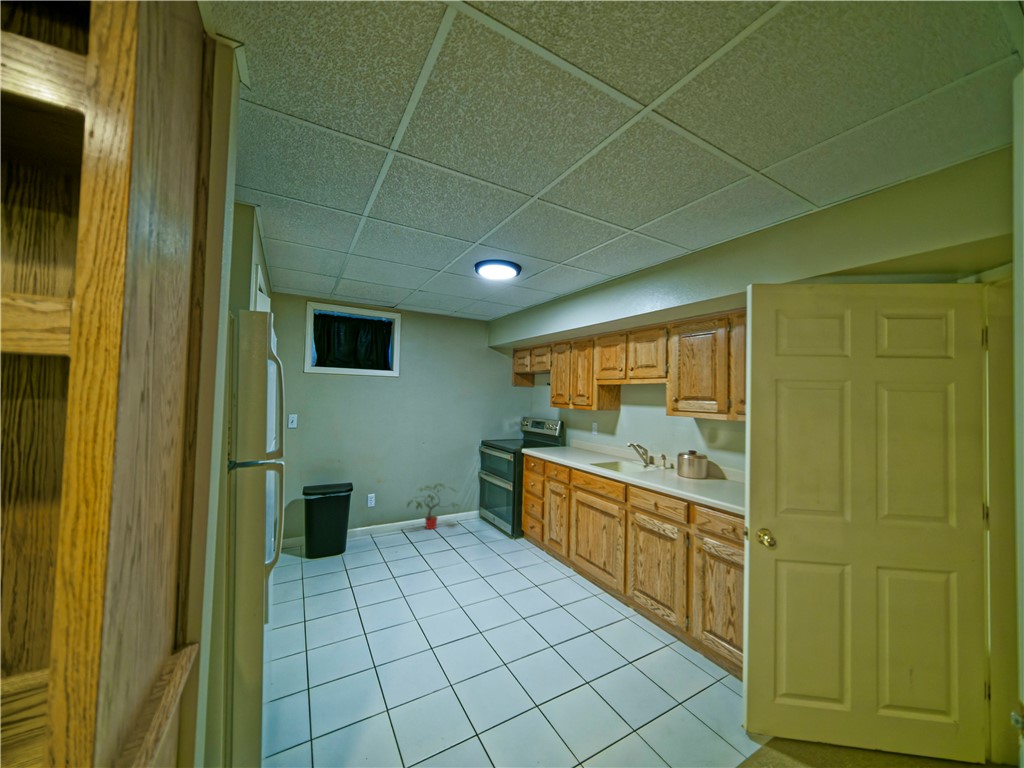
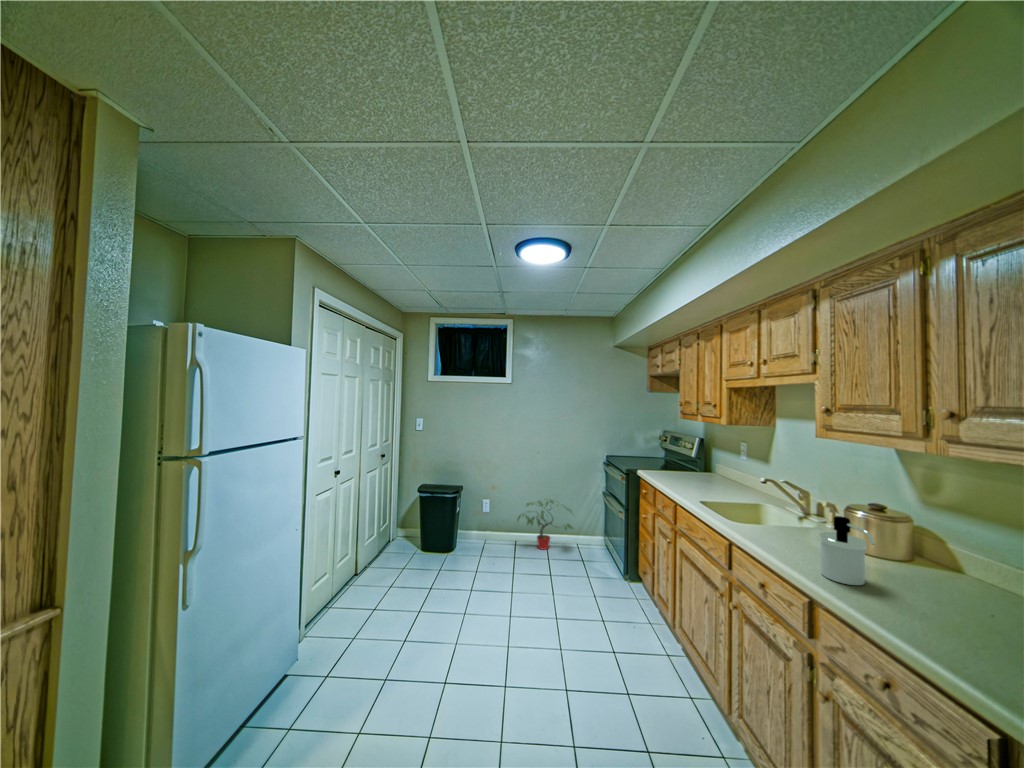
soap dispenser: none [688,457,718,491] -> present [819,516,875,585]

